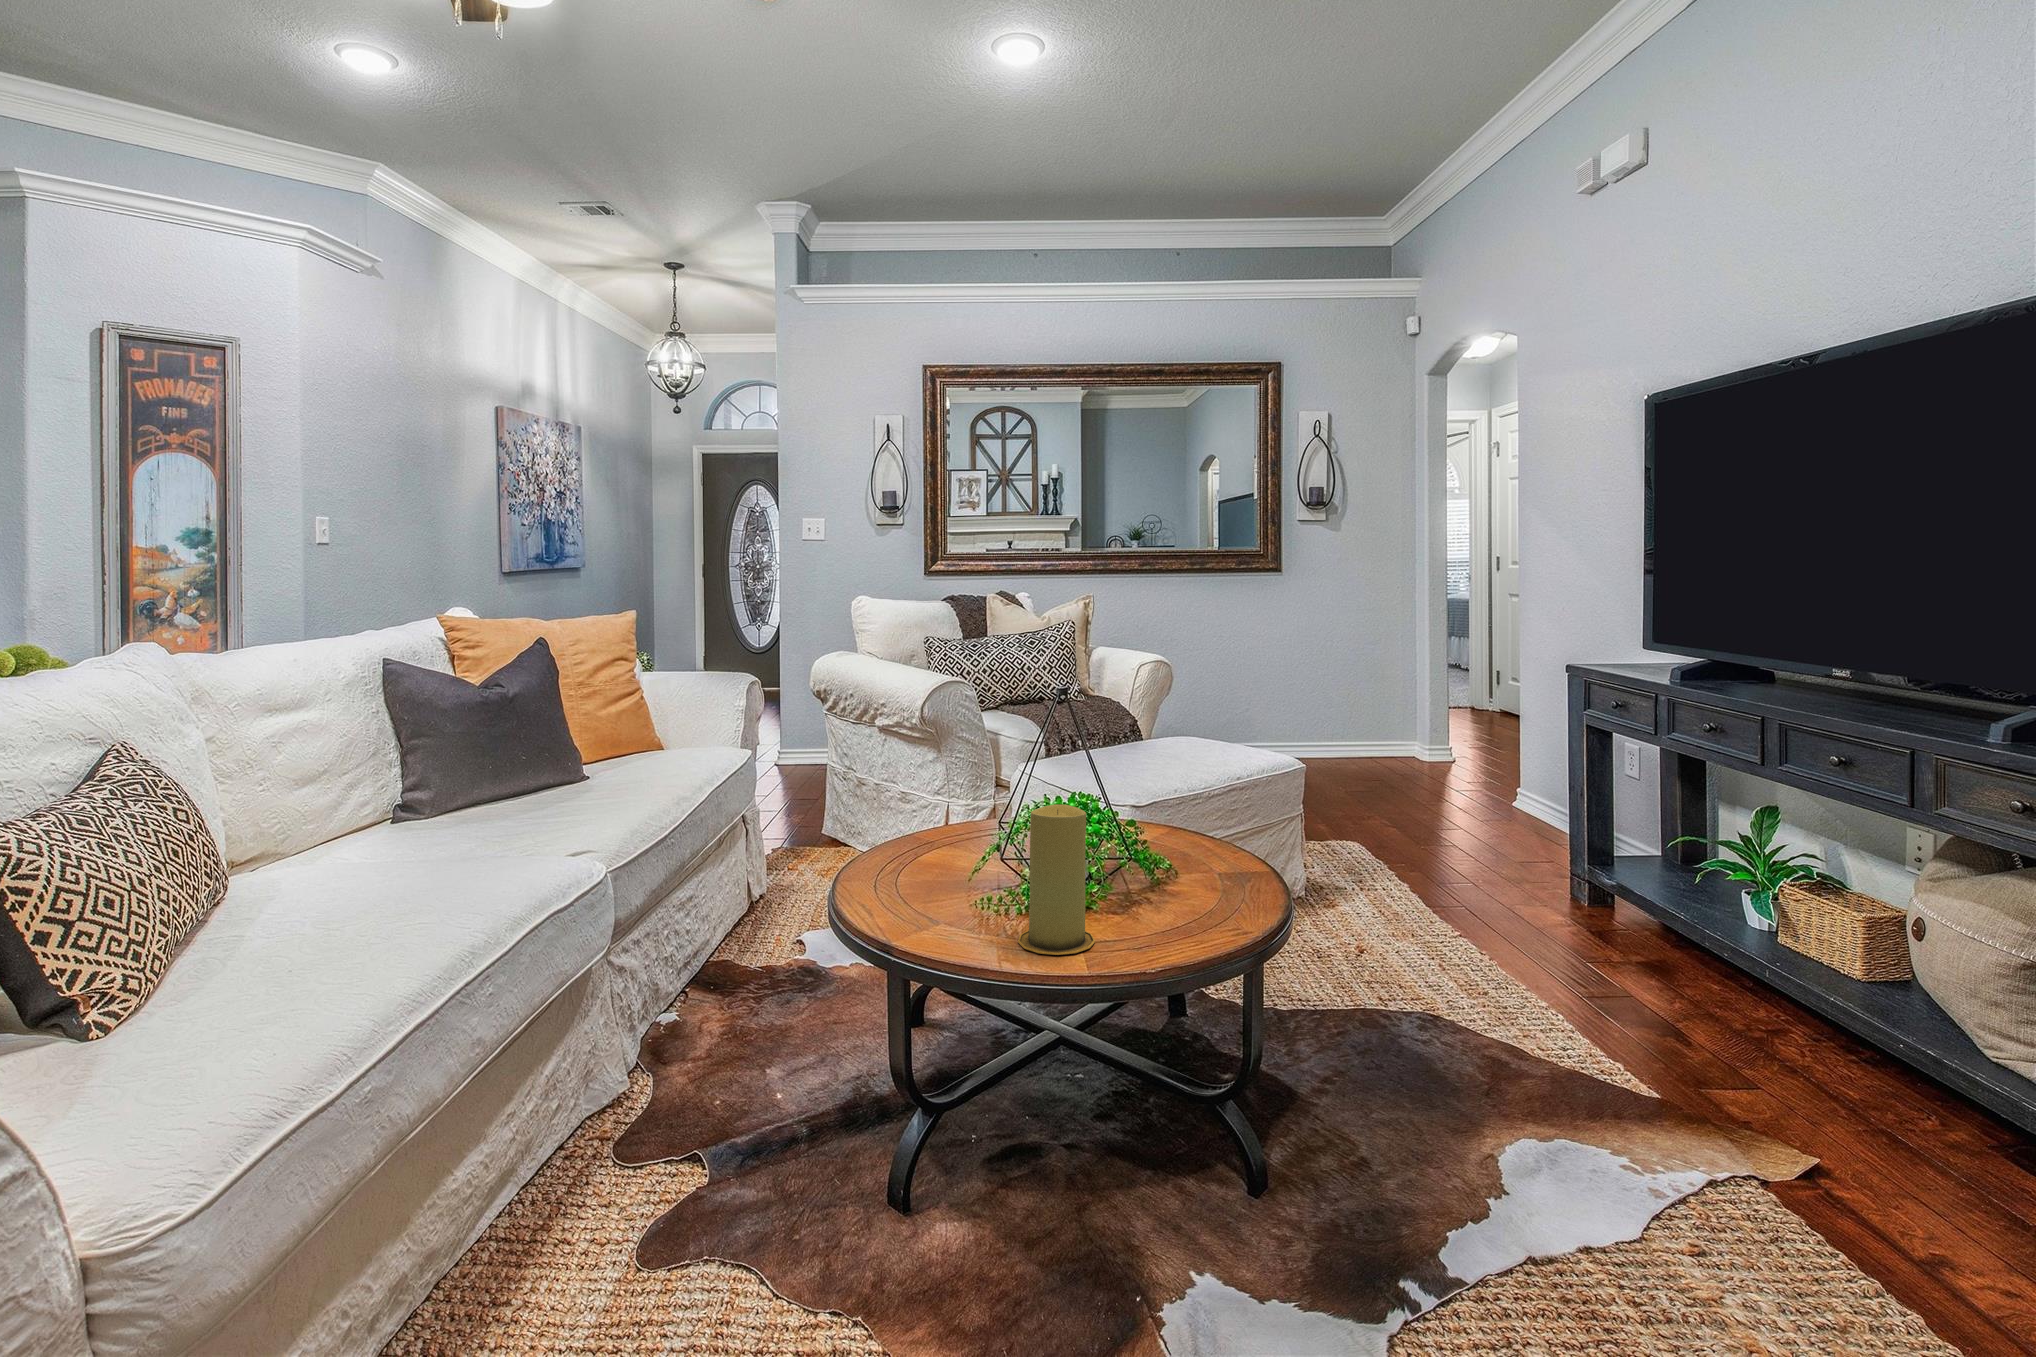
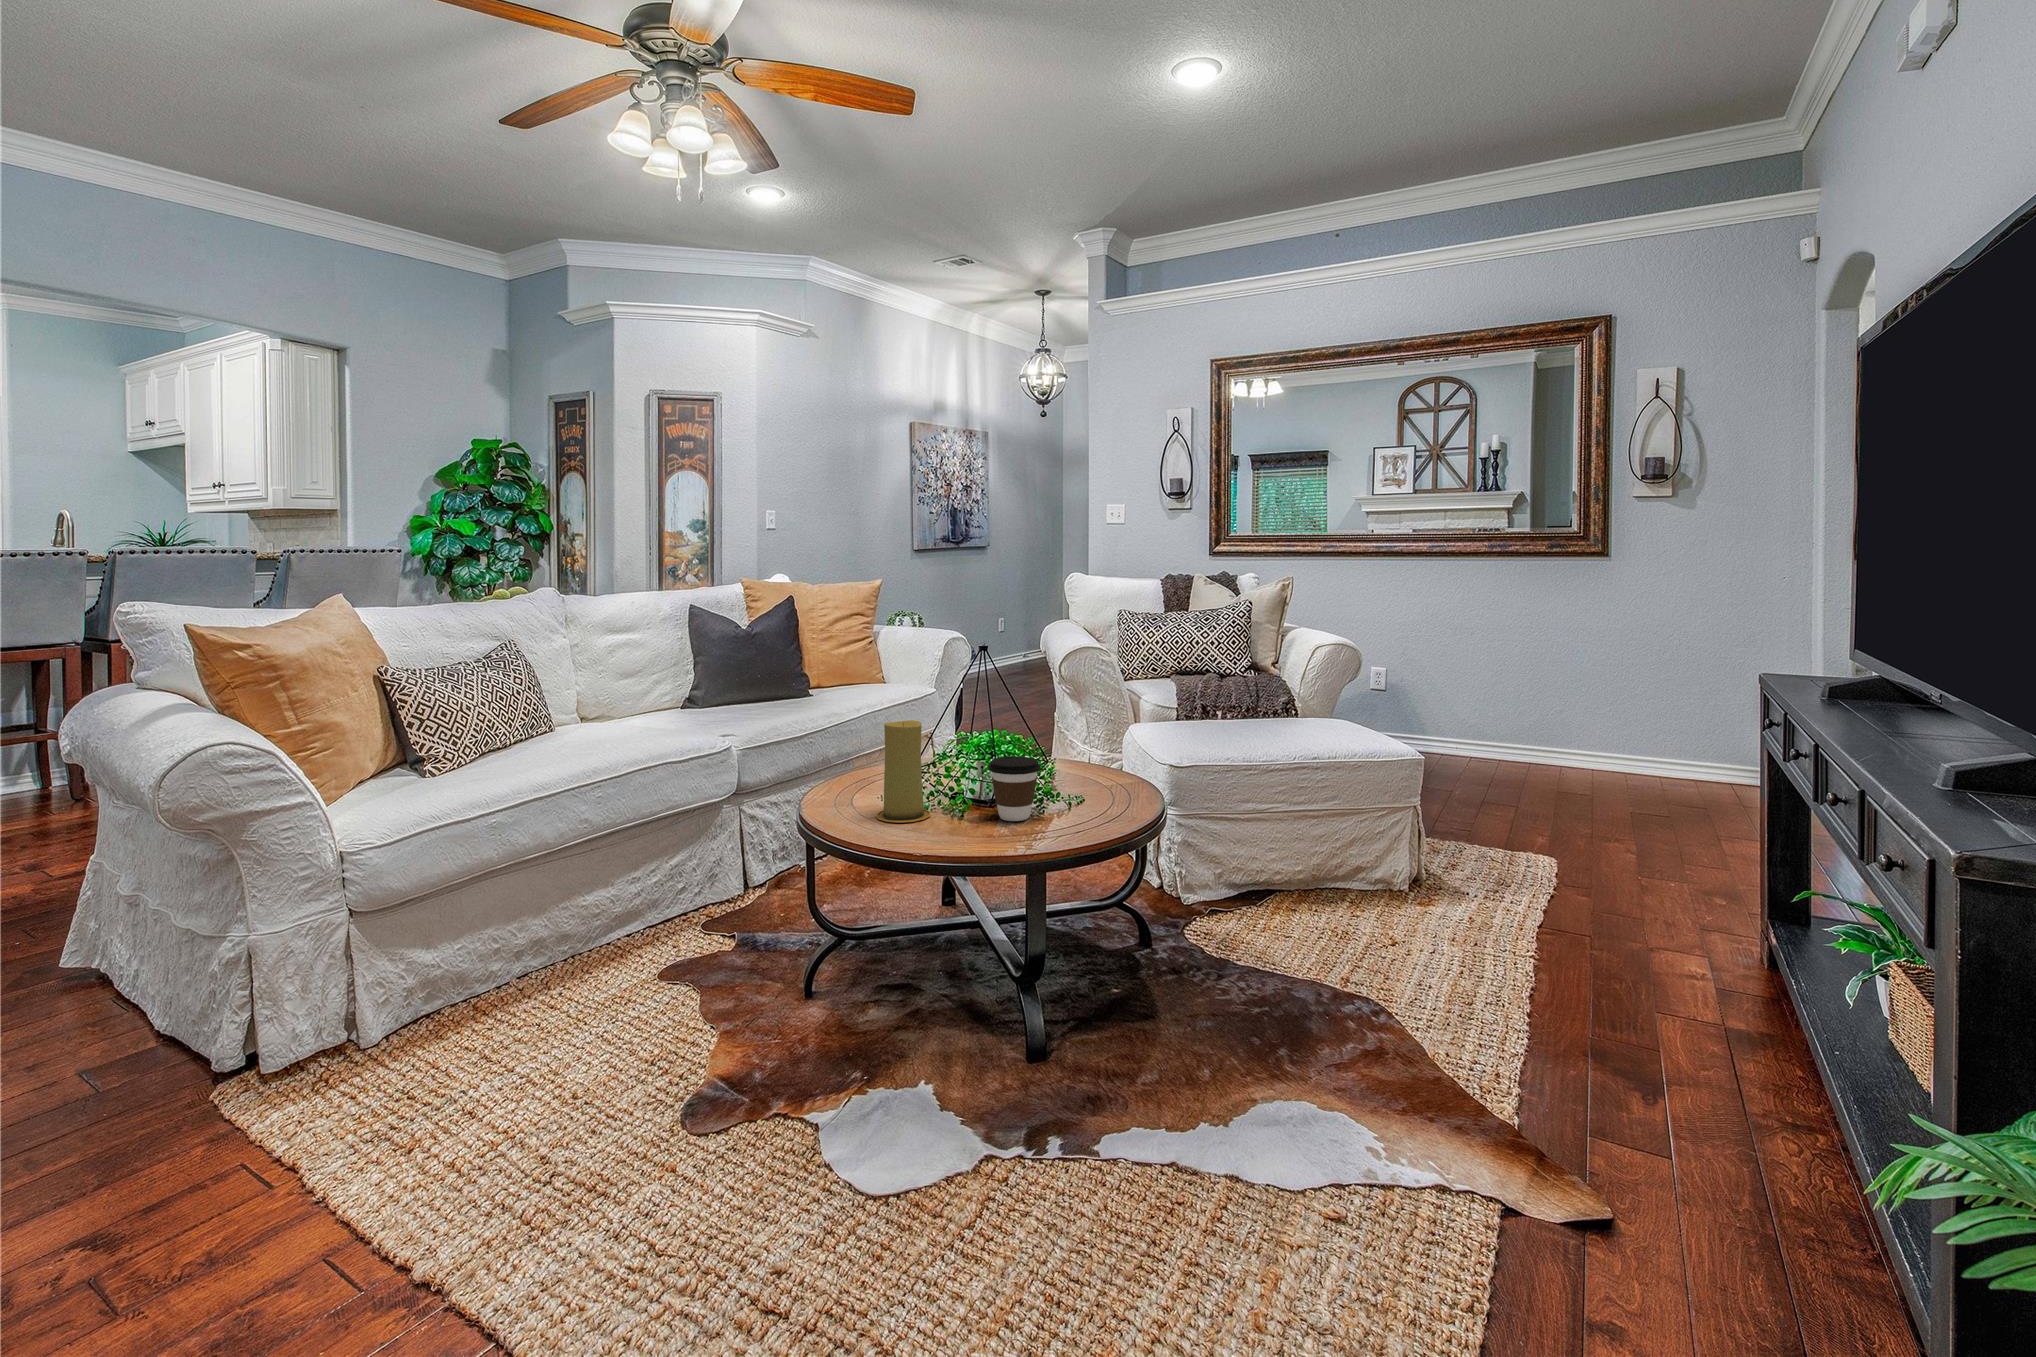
coffee cup: none [1155,835,1224,923] -> present [988,756,1041,821]

